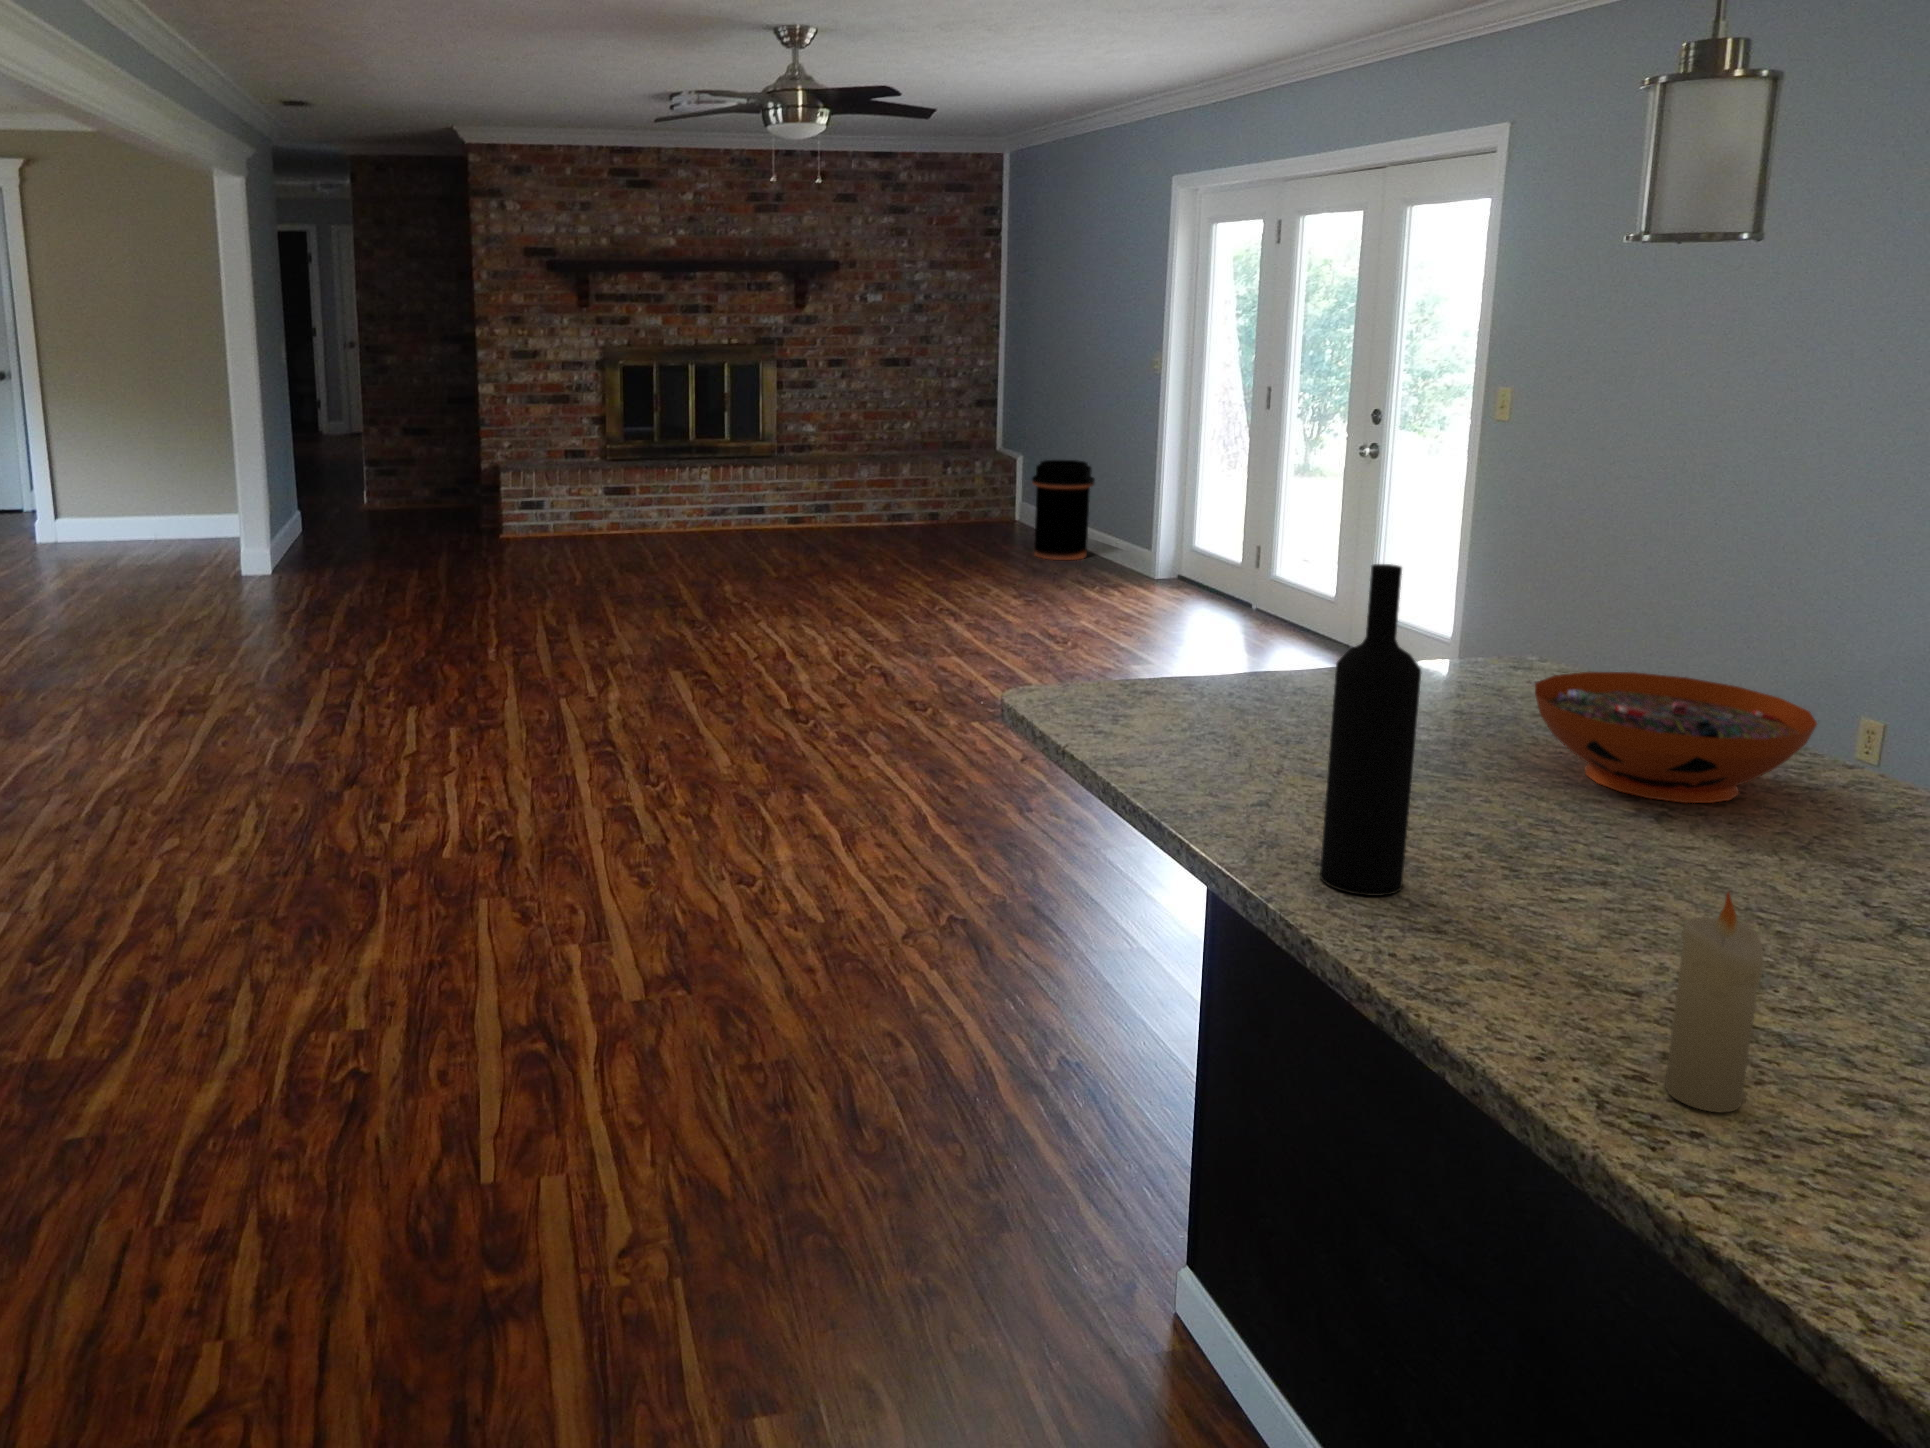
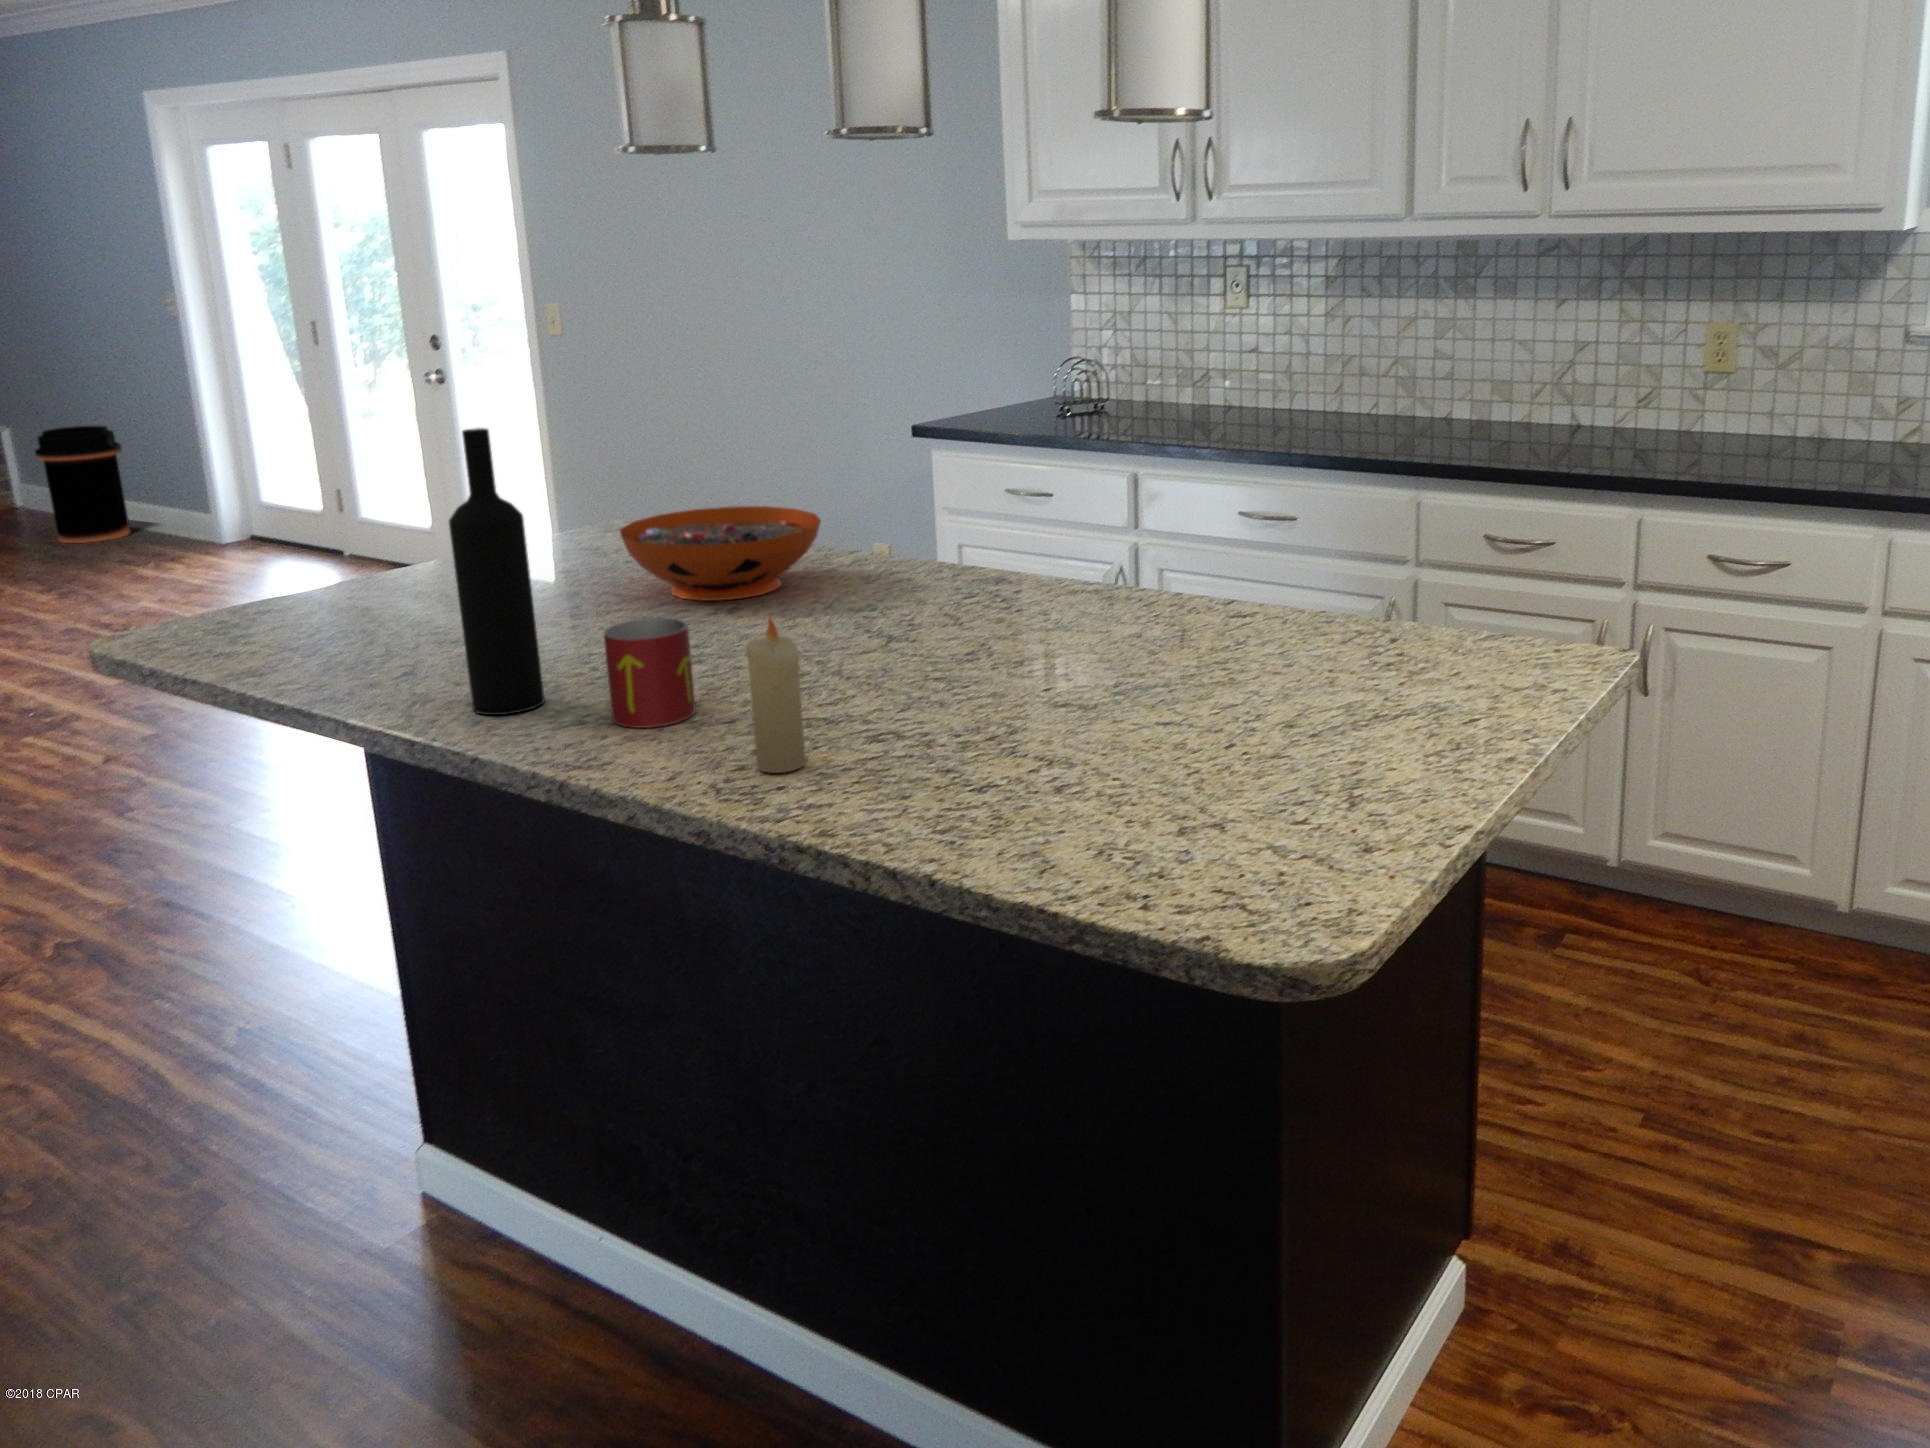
mug: none [1479,826,1602,973] -> present [604,618,696,728]

